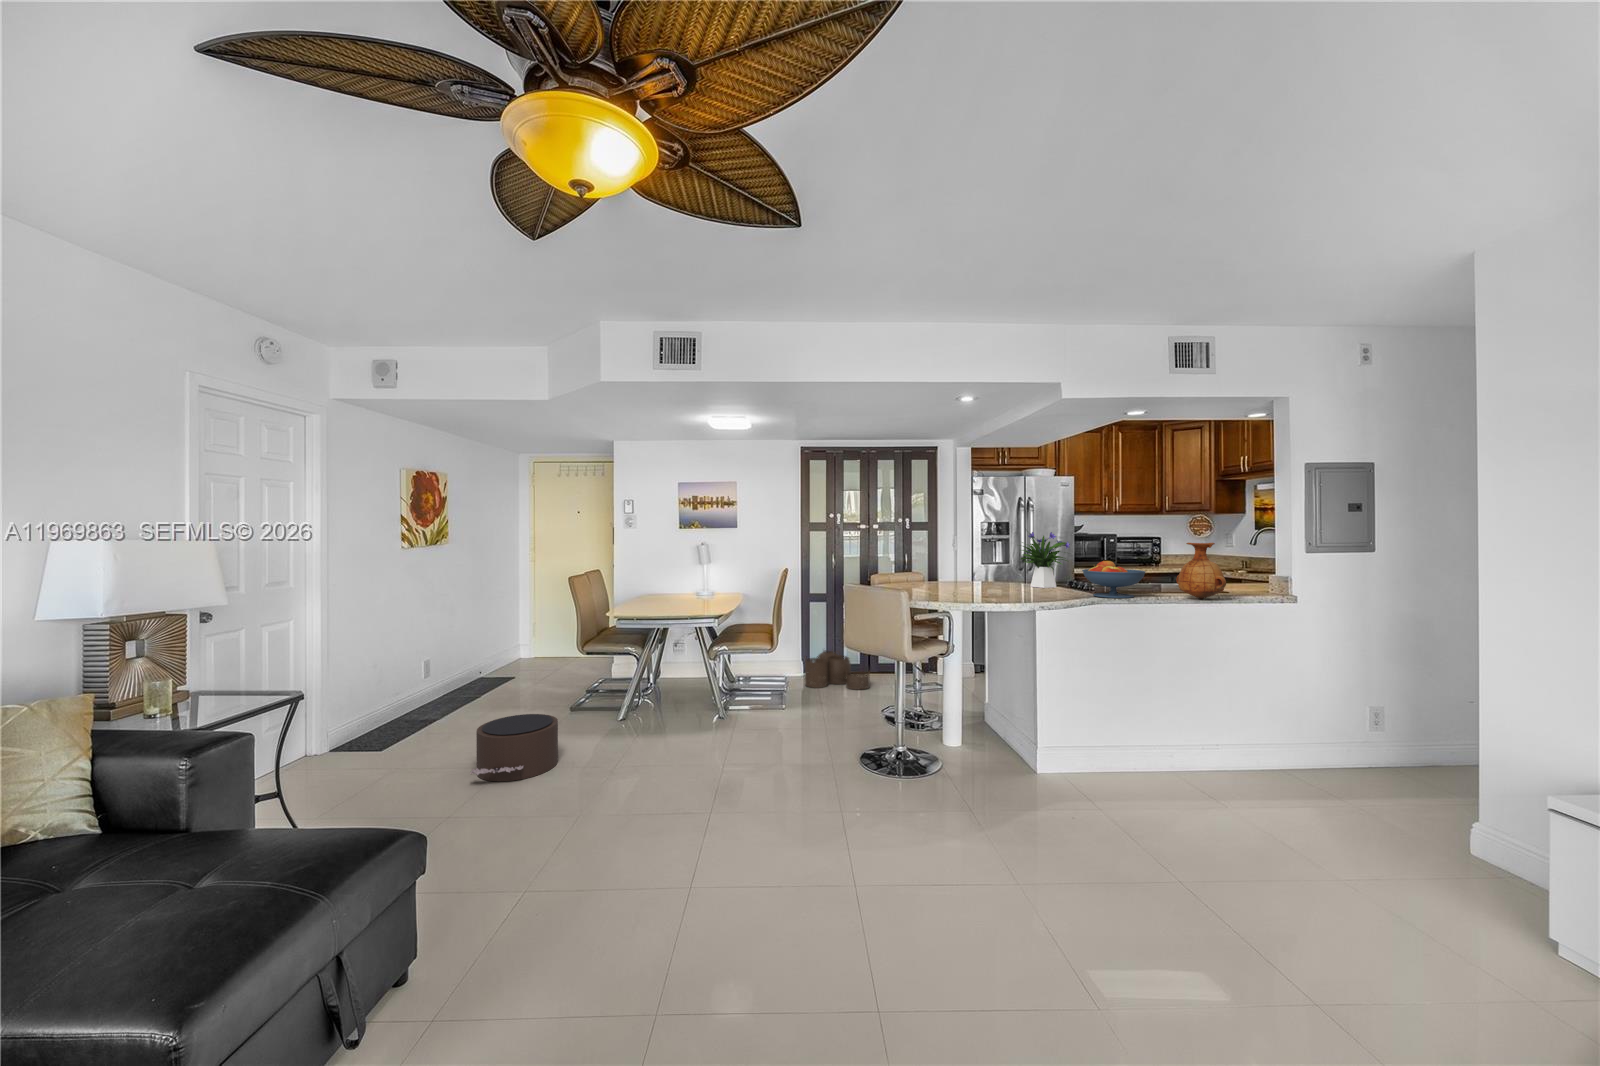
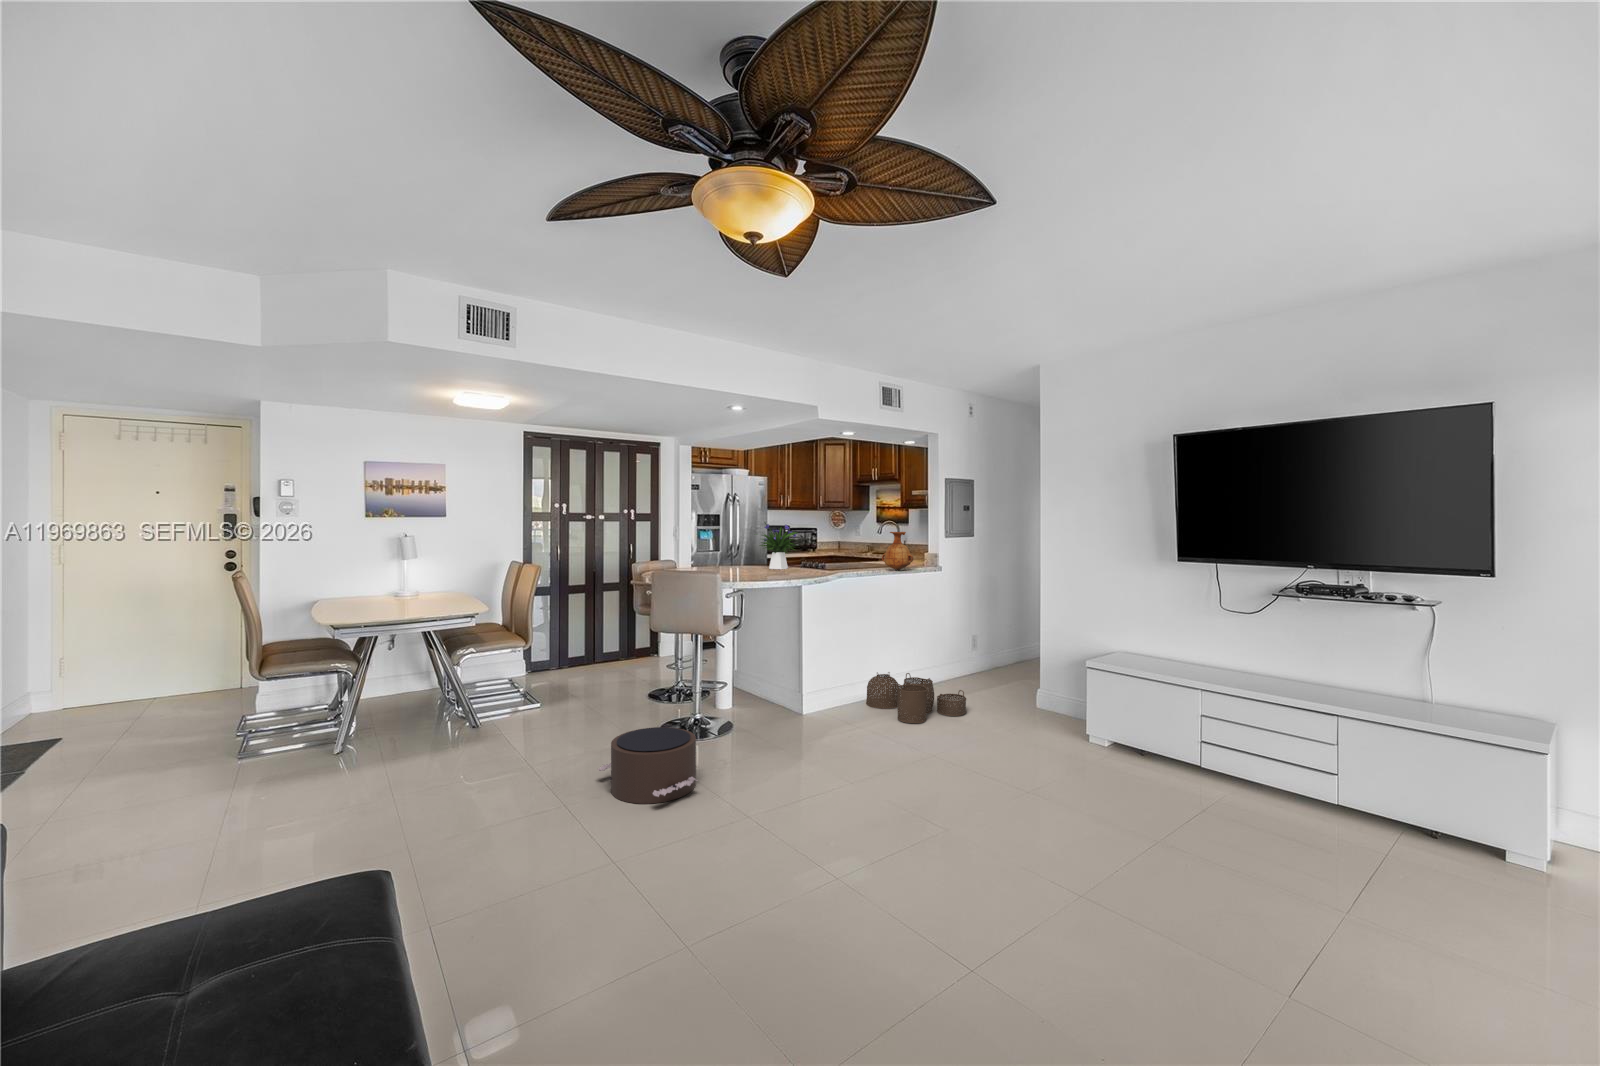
fruit bowl: present [1082,561,1145,598] -> none [824,546,865,573]
woven basket: present [805,650,870,689] -> present [866,672,966,723]
pouf: present [470,714,558,781] -> present [597,727,697,804]

